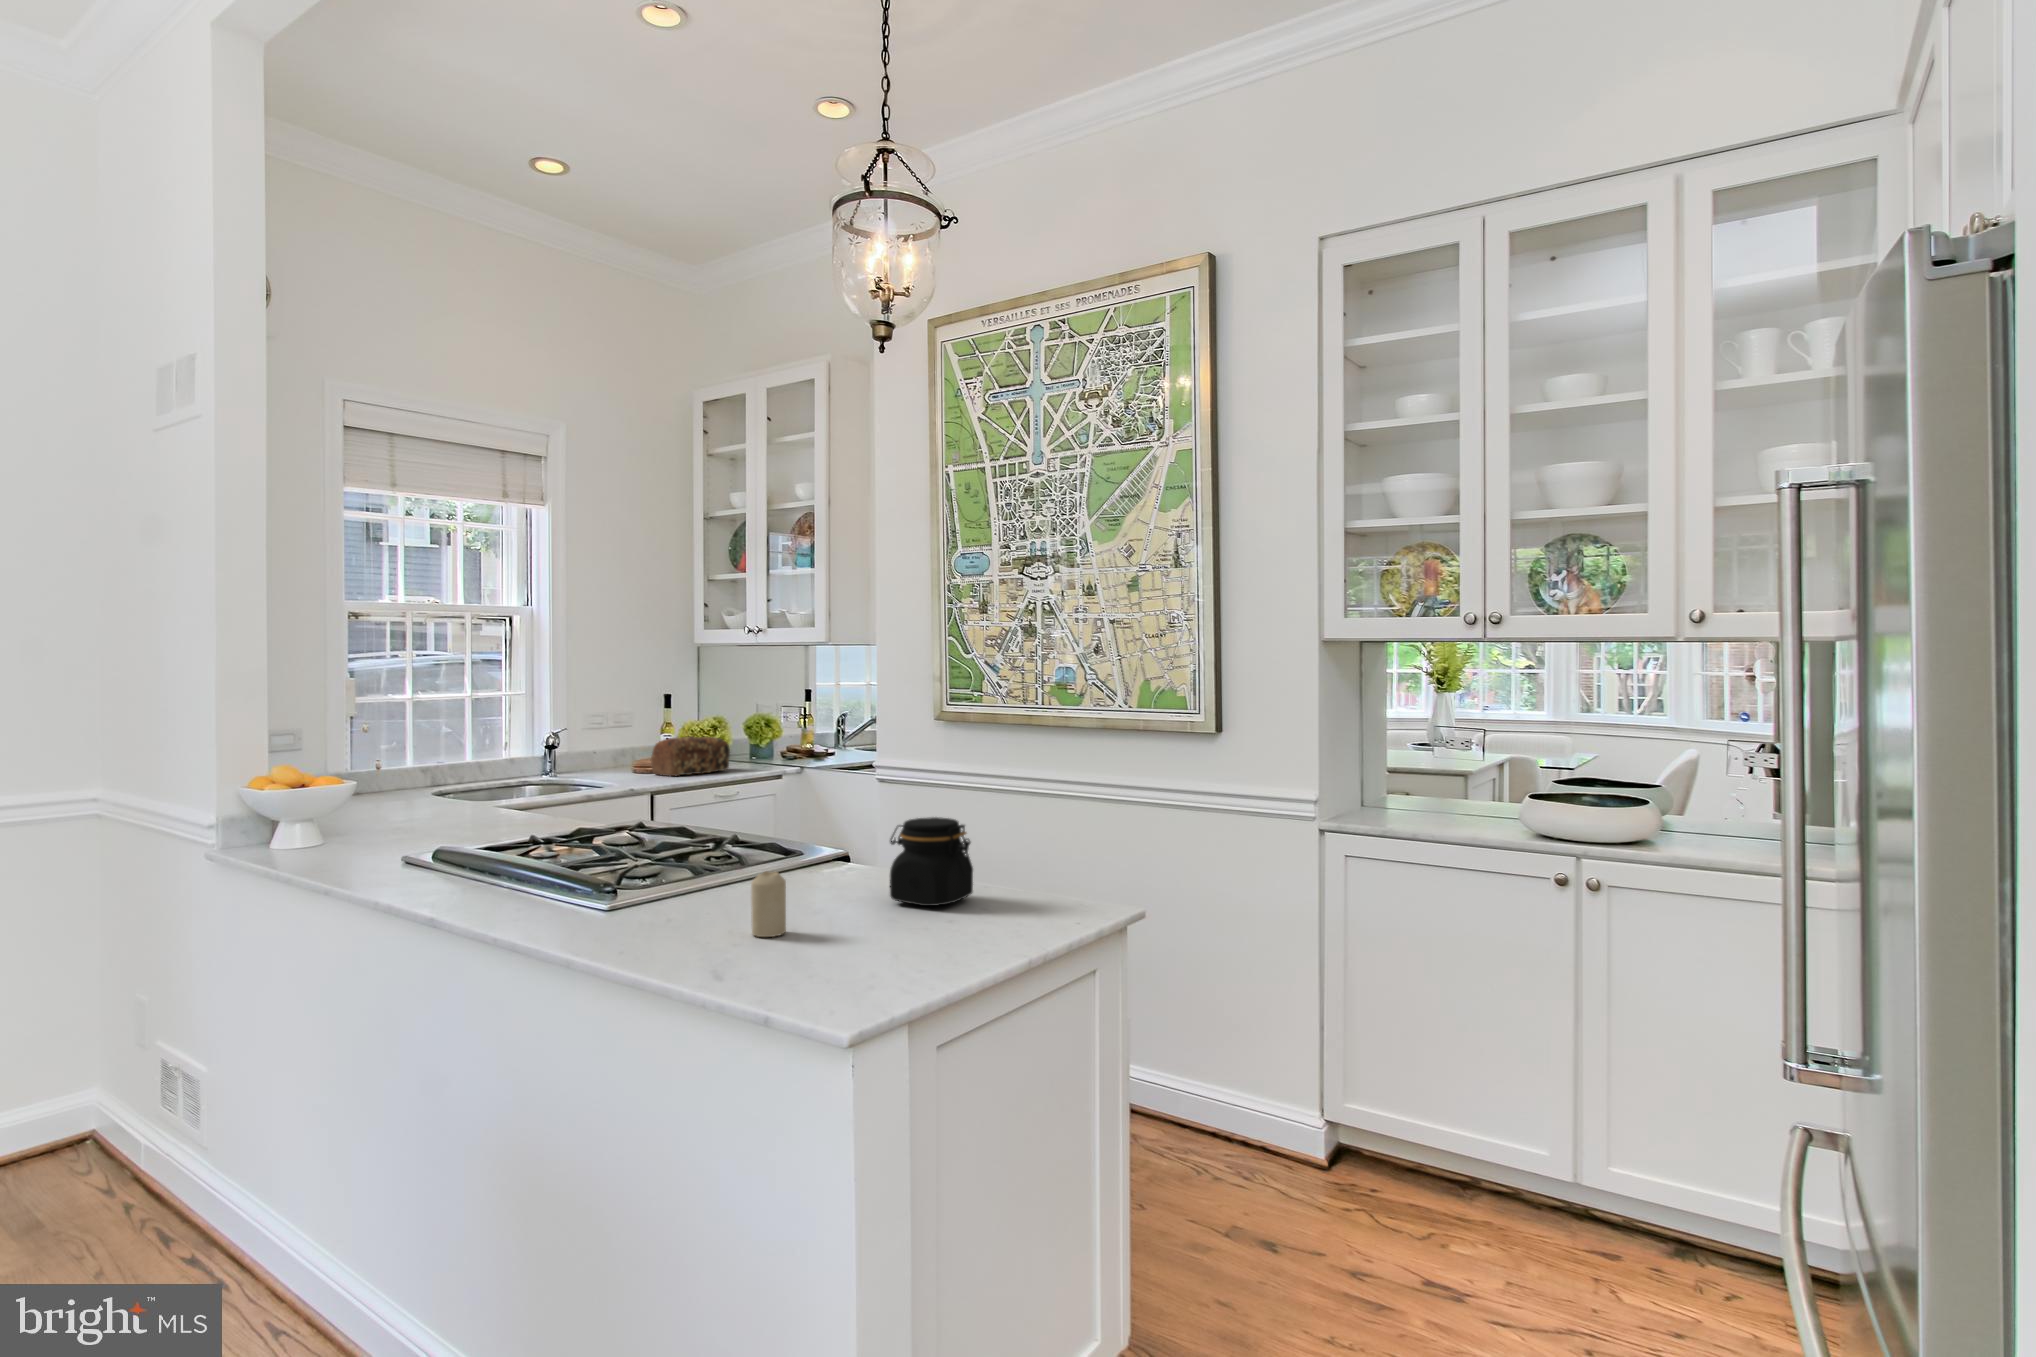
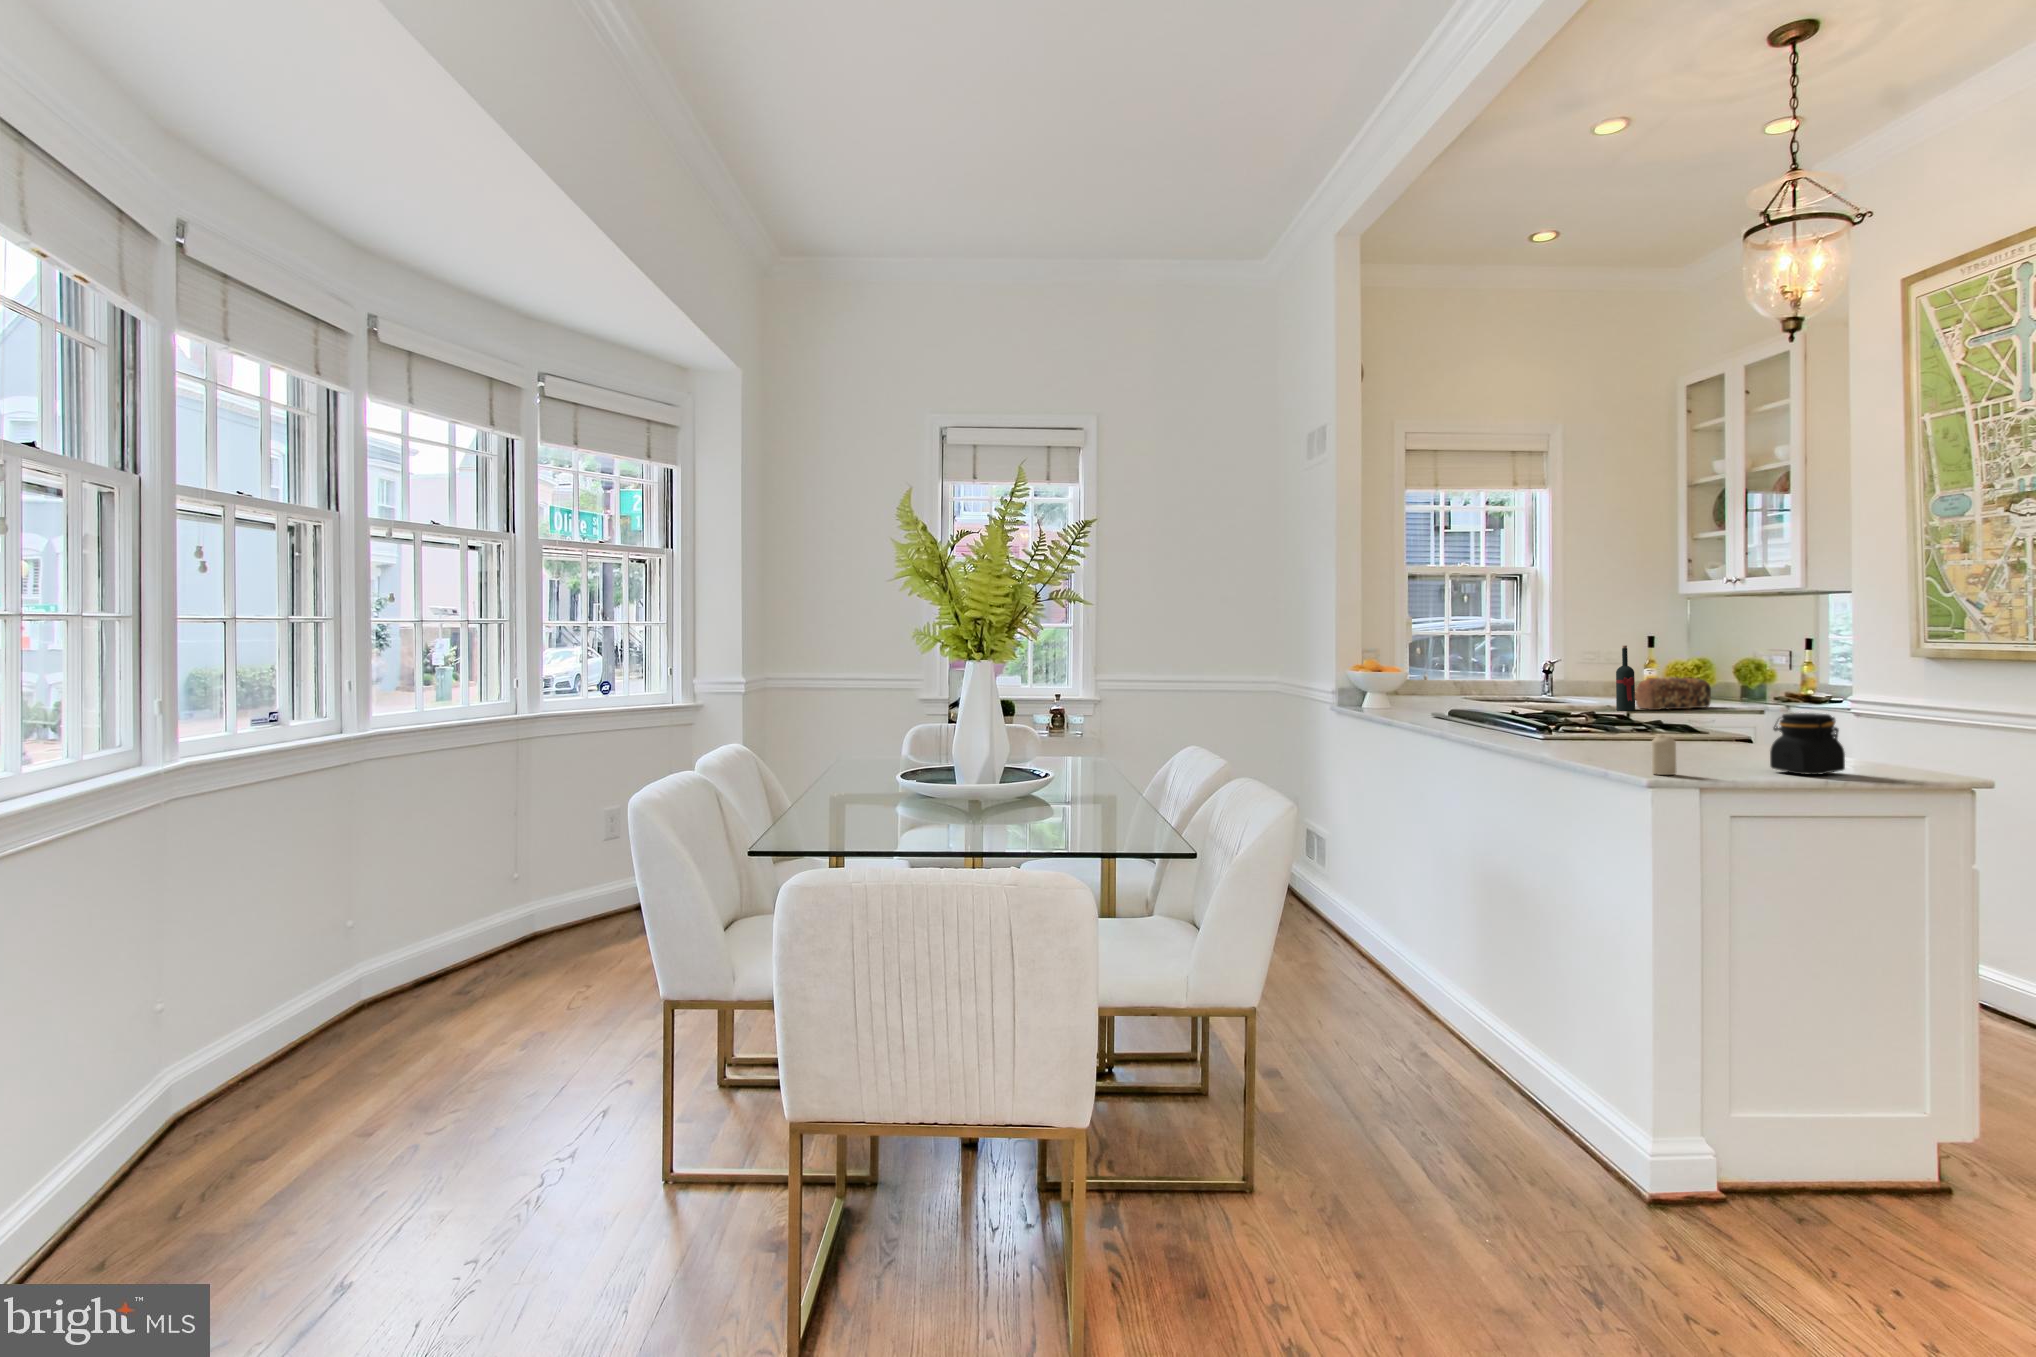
wine bottle: none [631,700,653,780] -> present [1616,646,1635,711]

